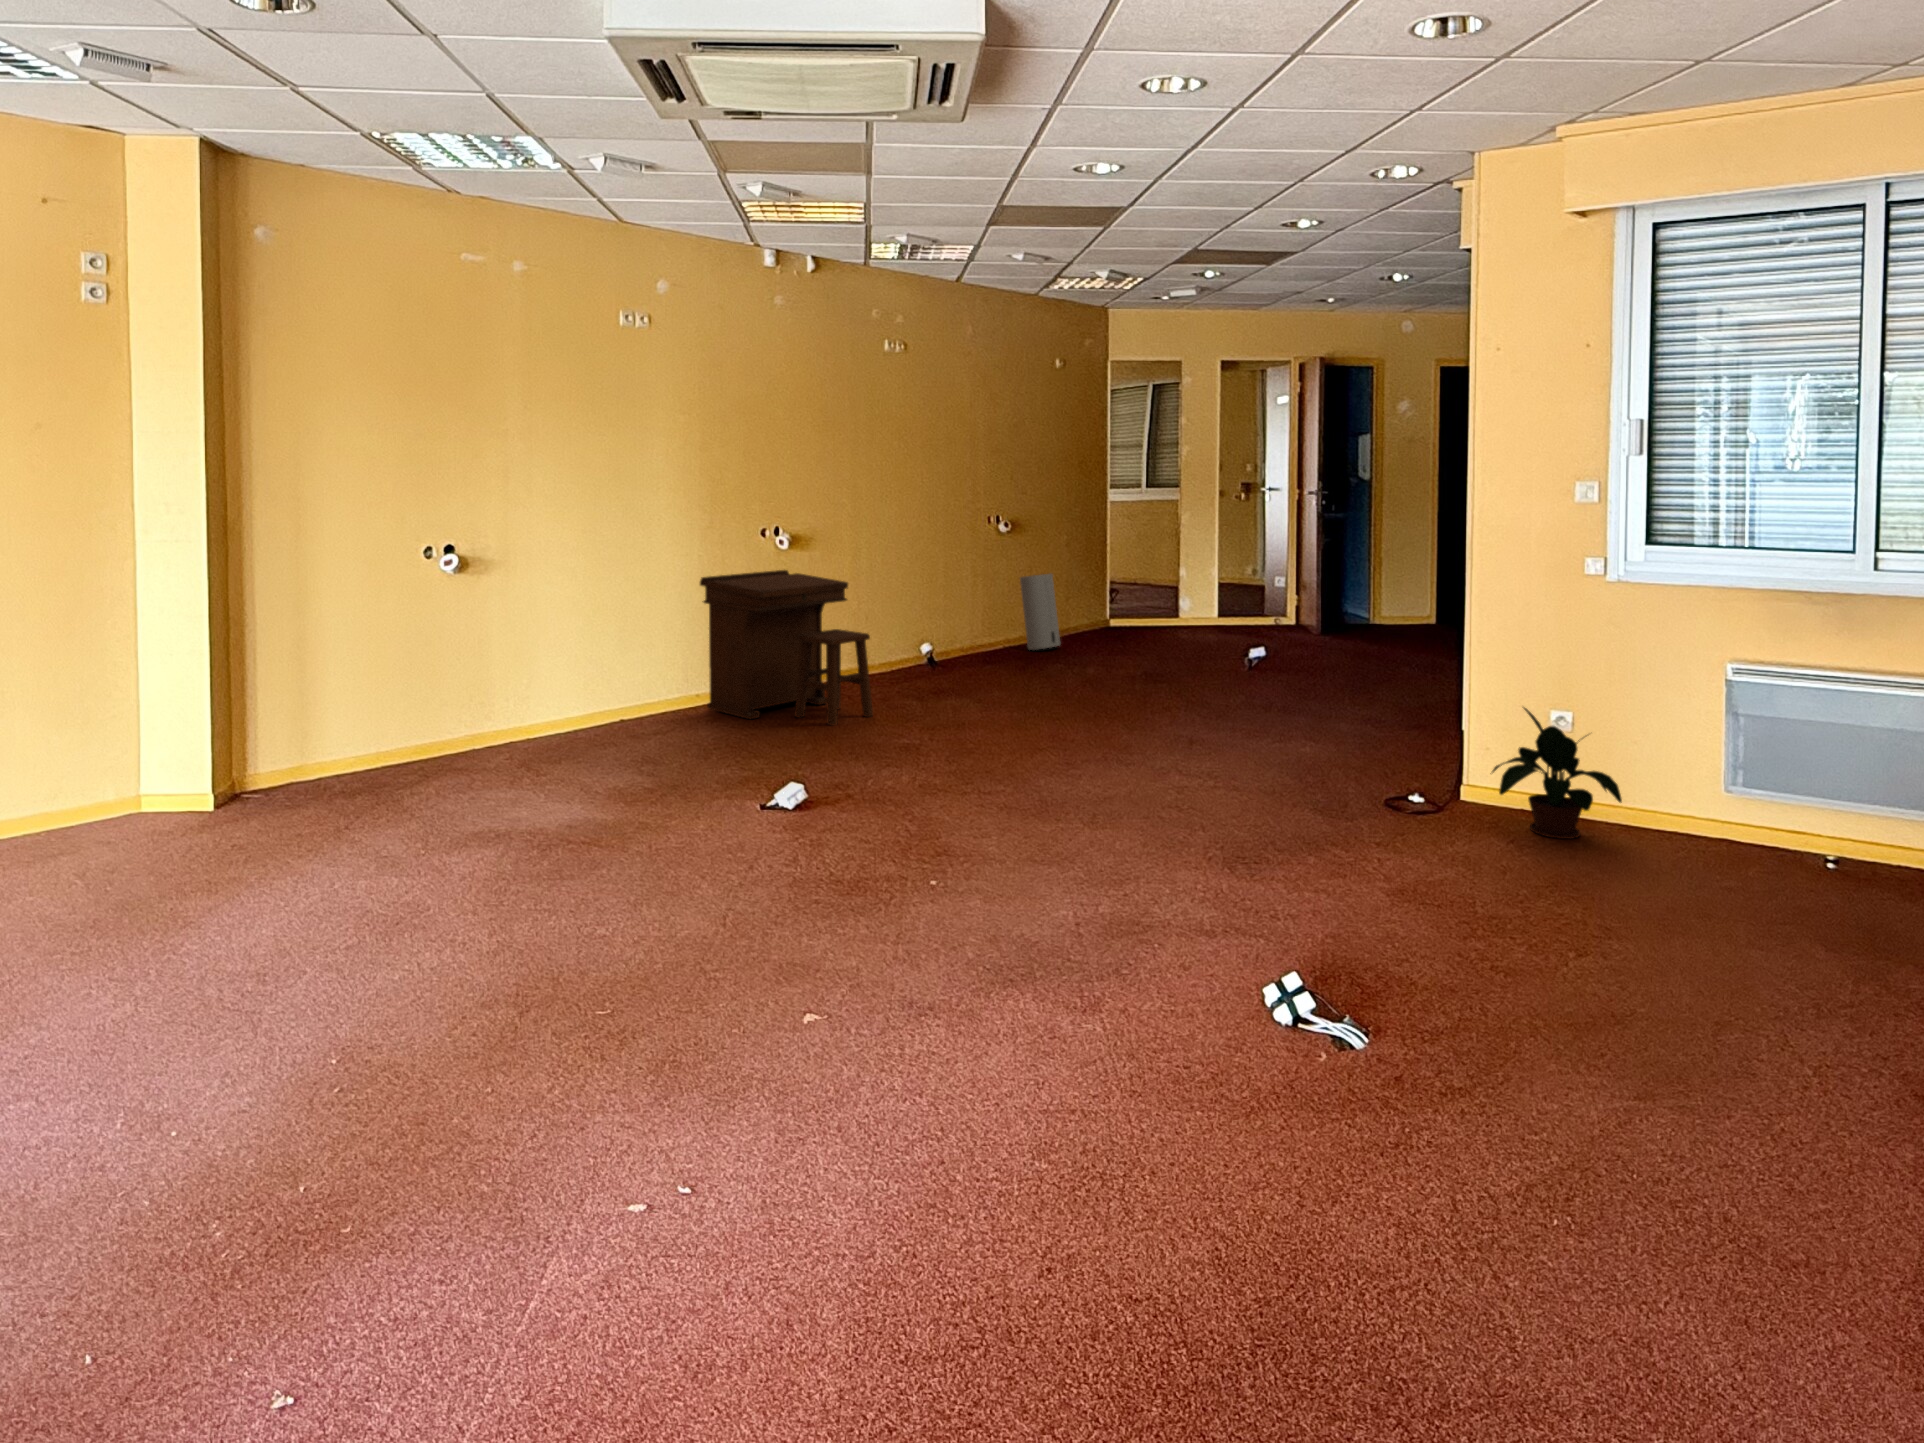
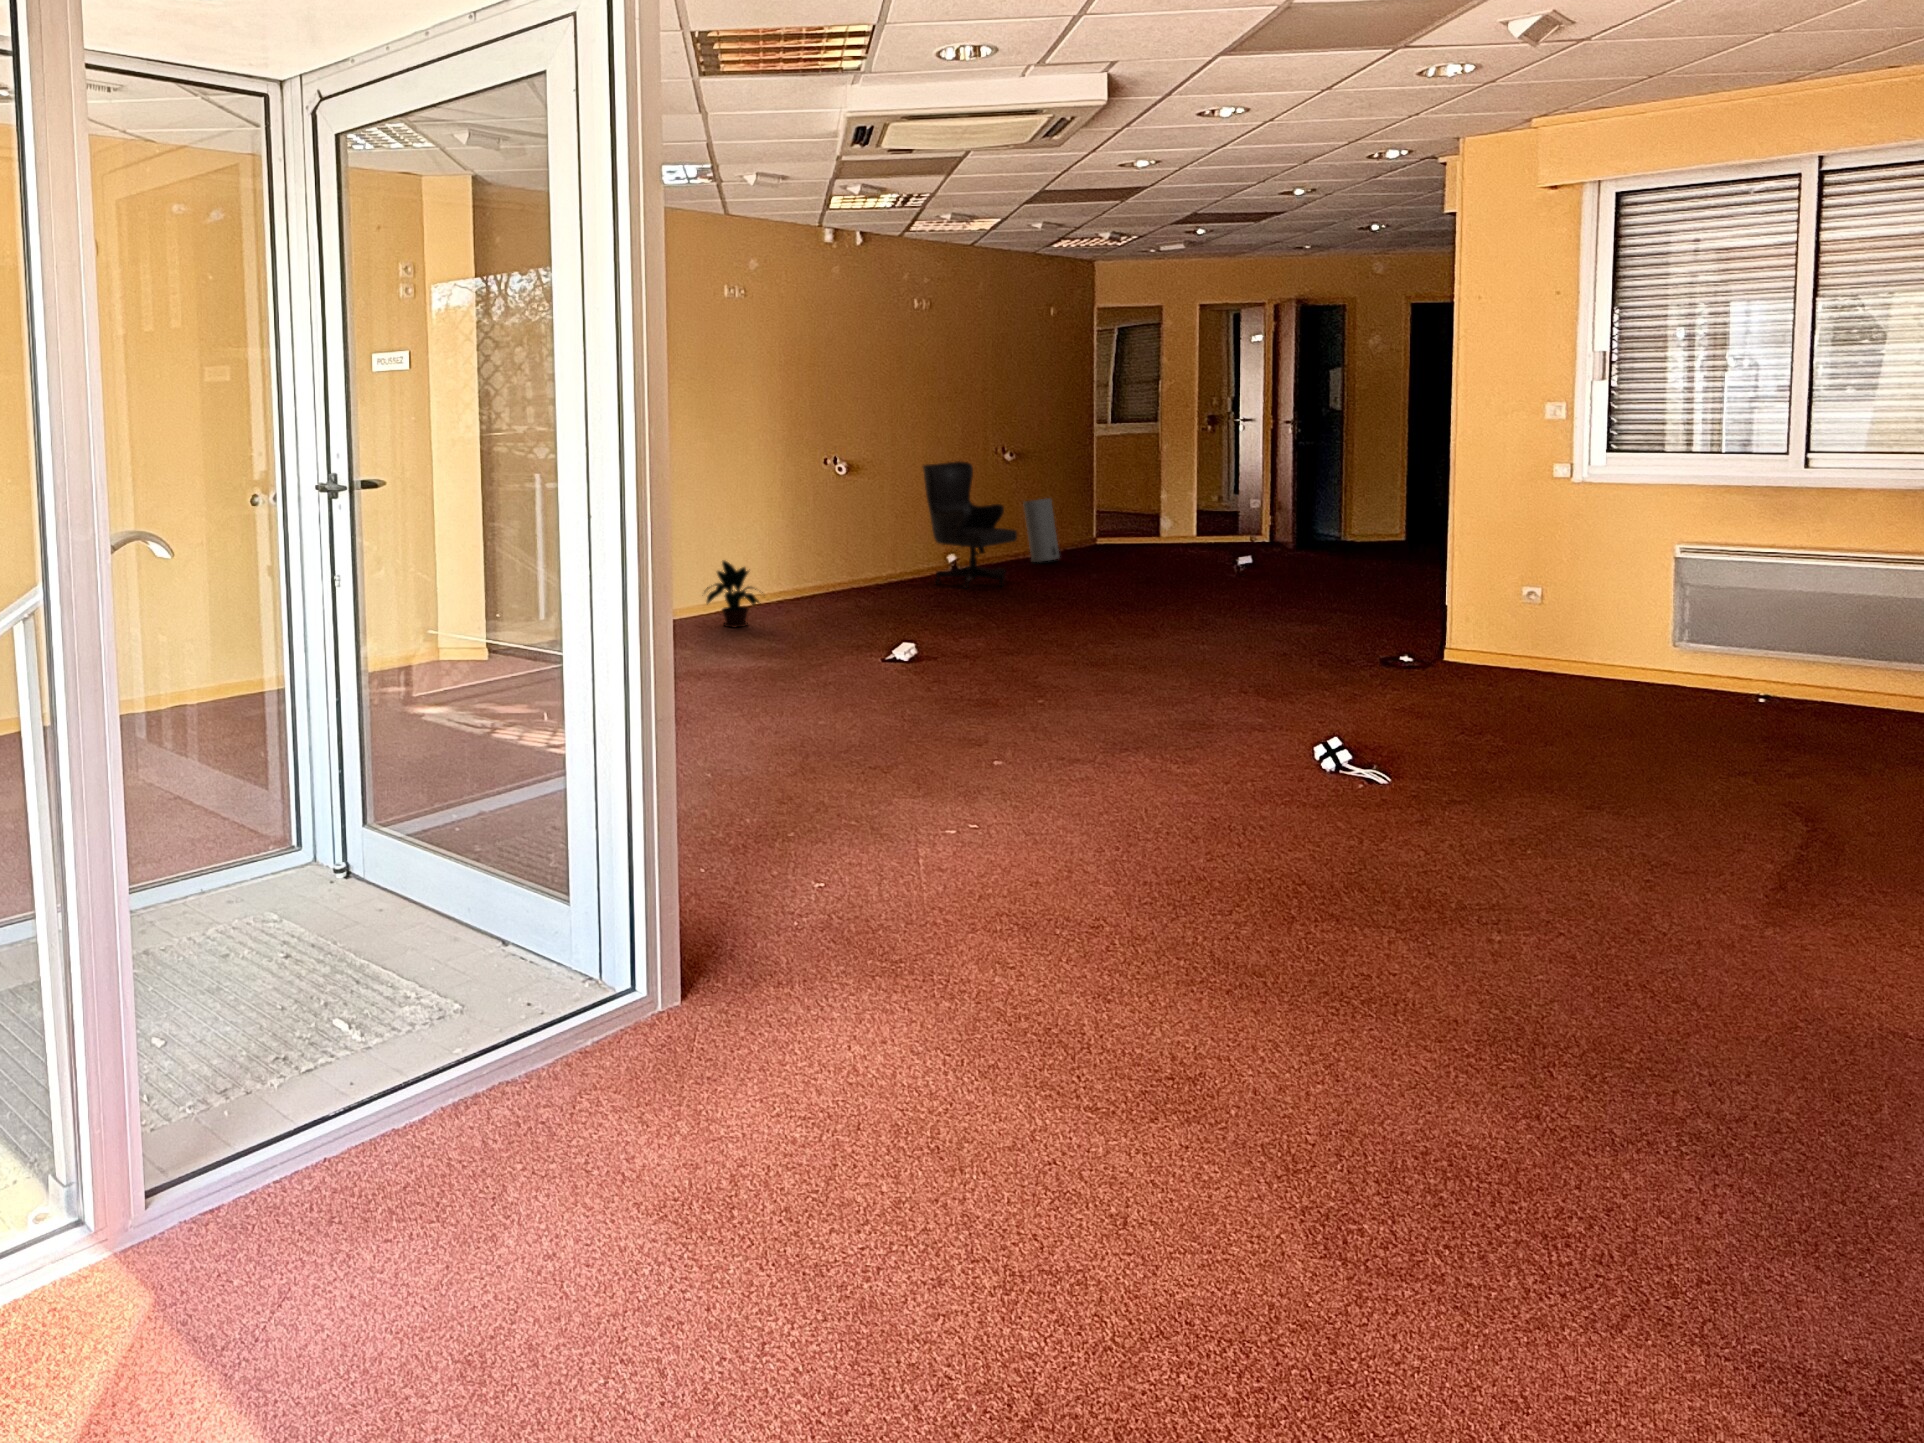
chair: none [887,527,999,686] -> present [923,461,1017,588]
desk: present [700,570,873,725] -> none [791,498,932,615]
potted plant: present [1492,708,1622,839] -> present [705,561,763,627]

